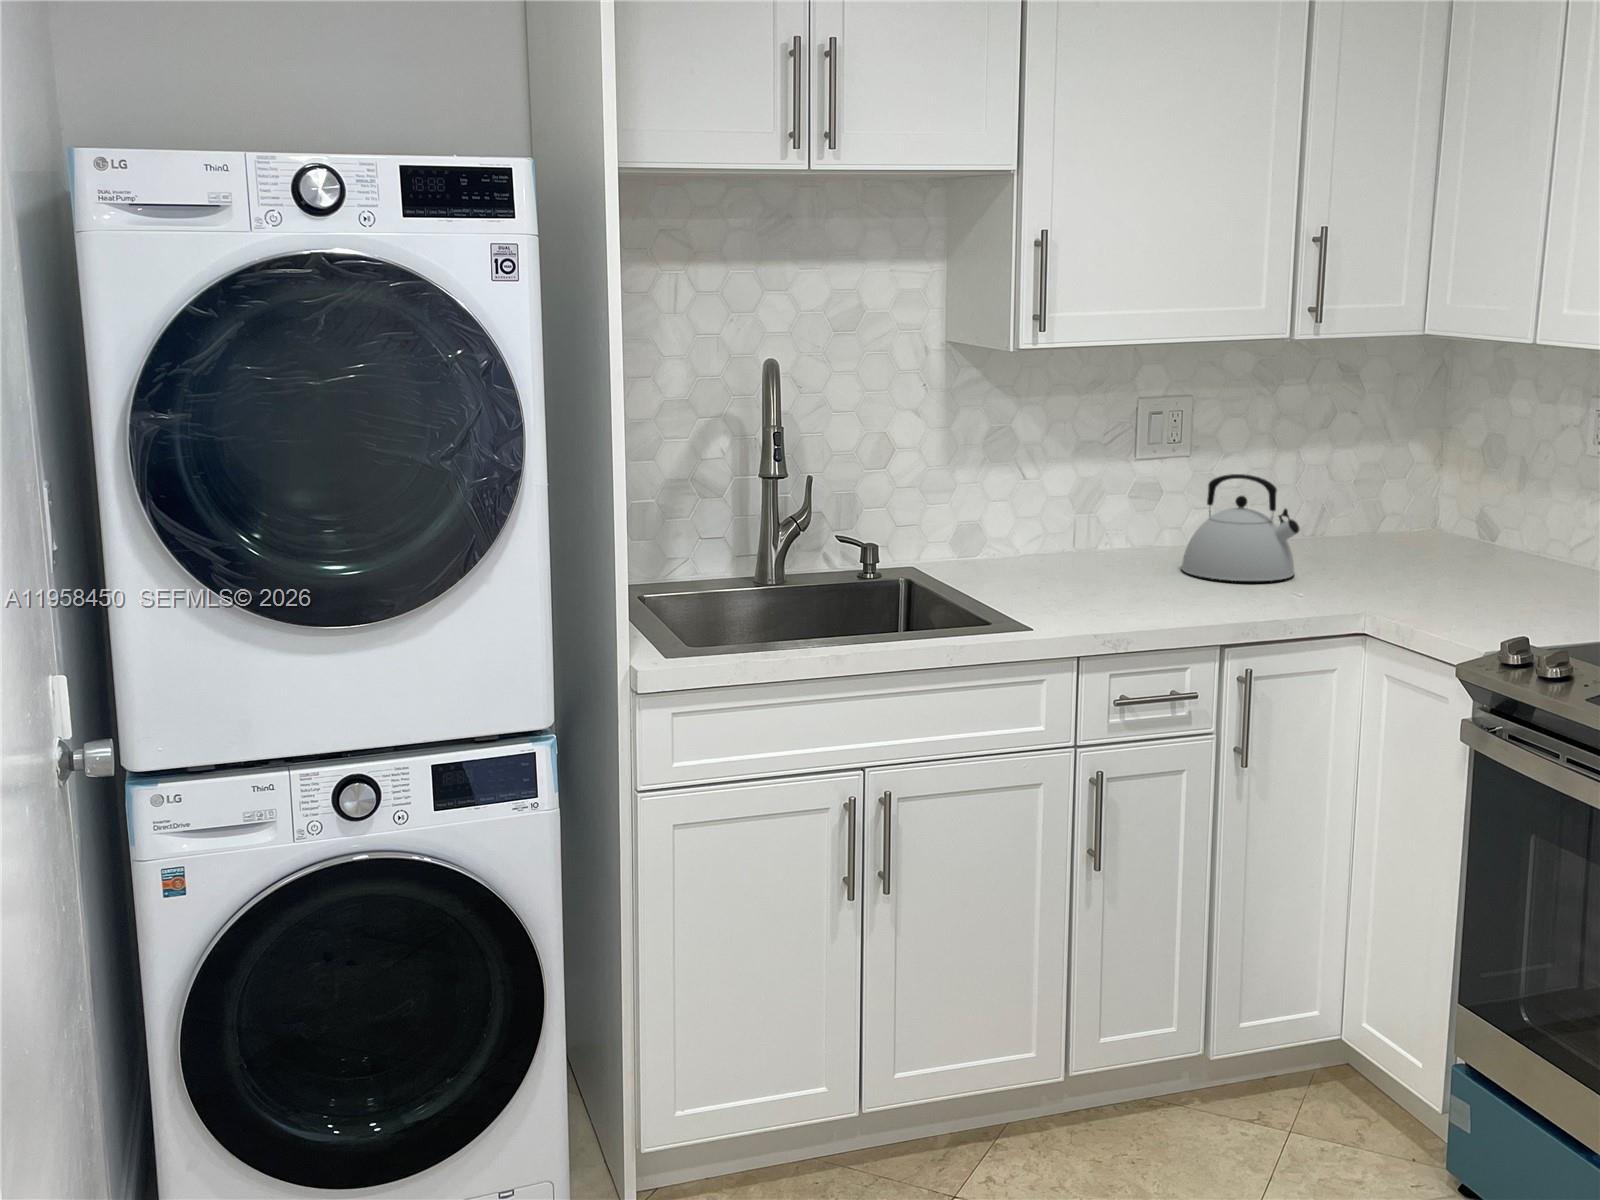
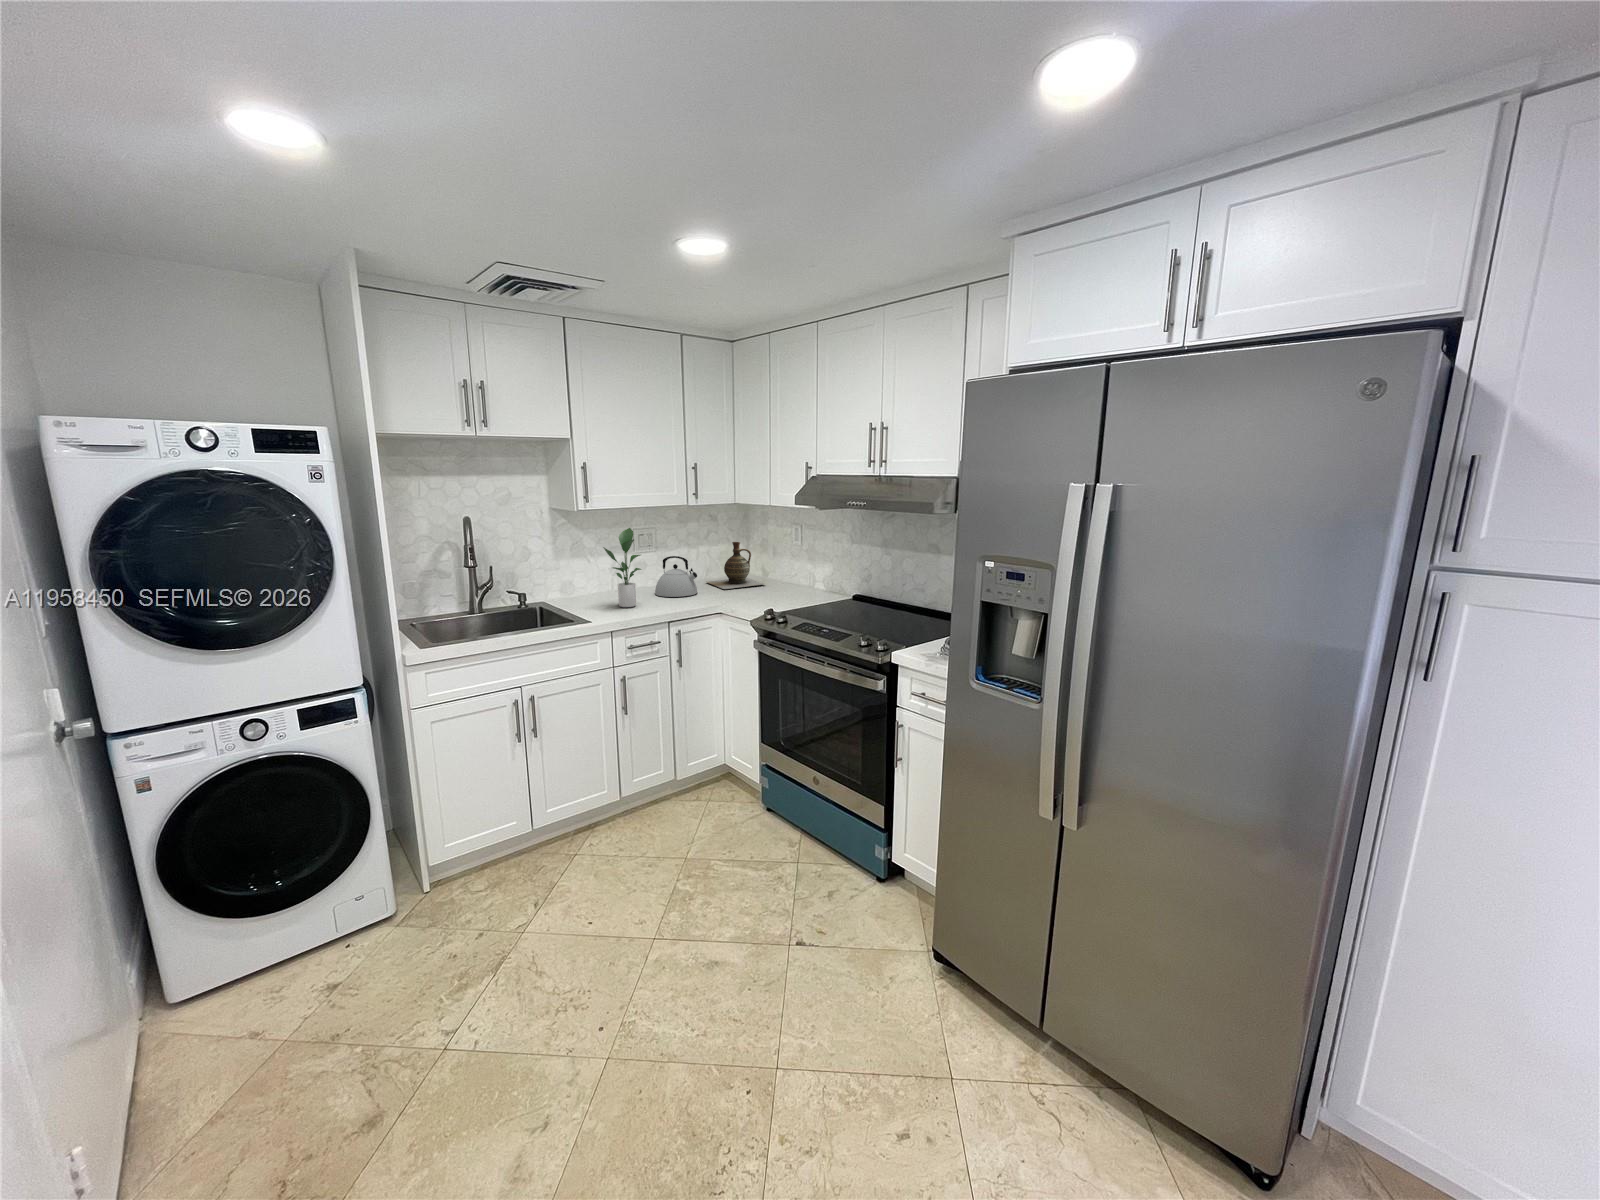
potted plant: none [1069,397,1166,600] -> present [603,528,641,607]
ceramic jug: none [1310,443,1488,570] -> present [706,542,764,589]

